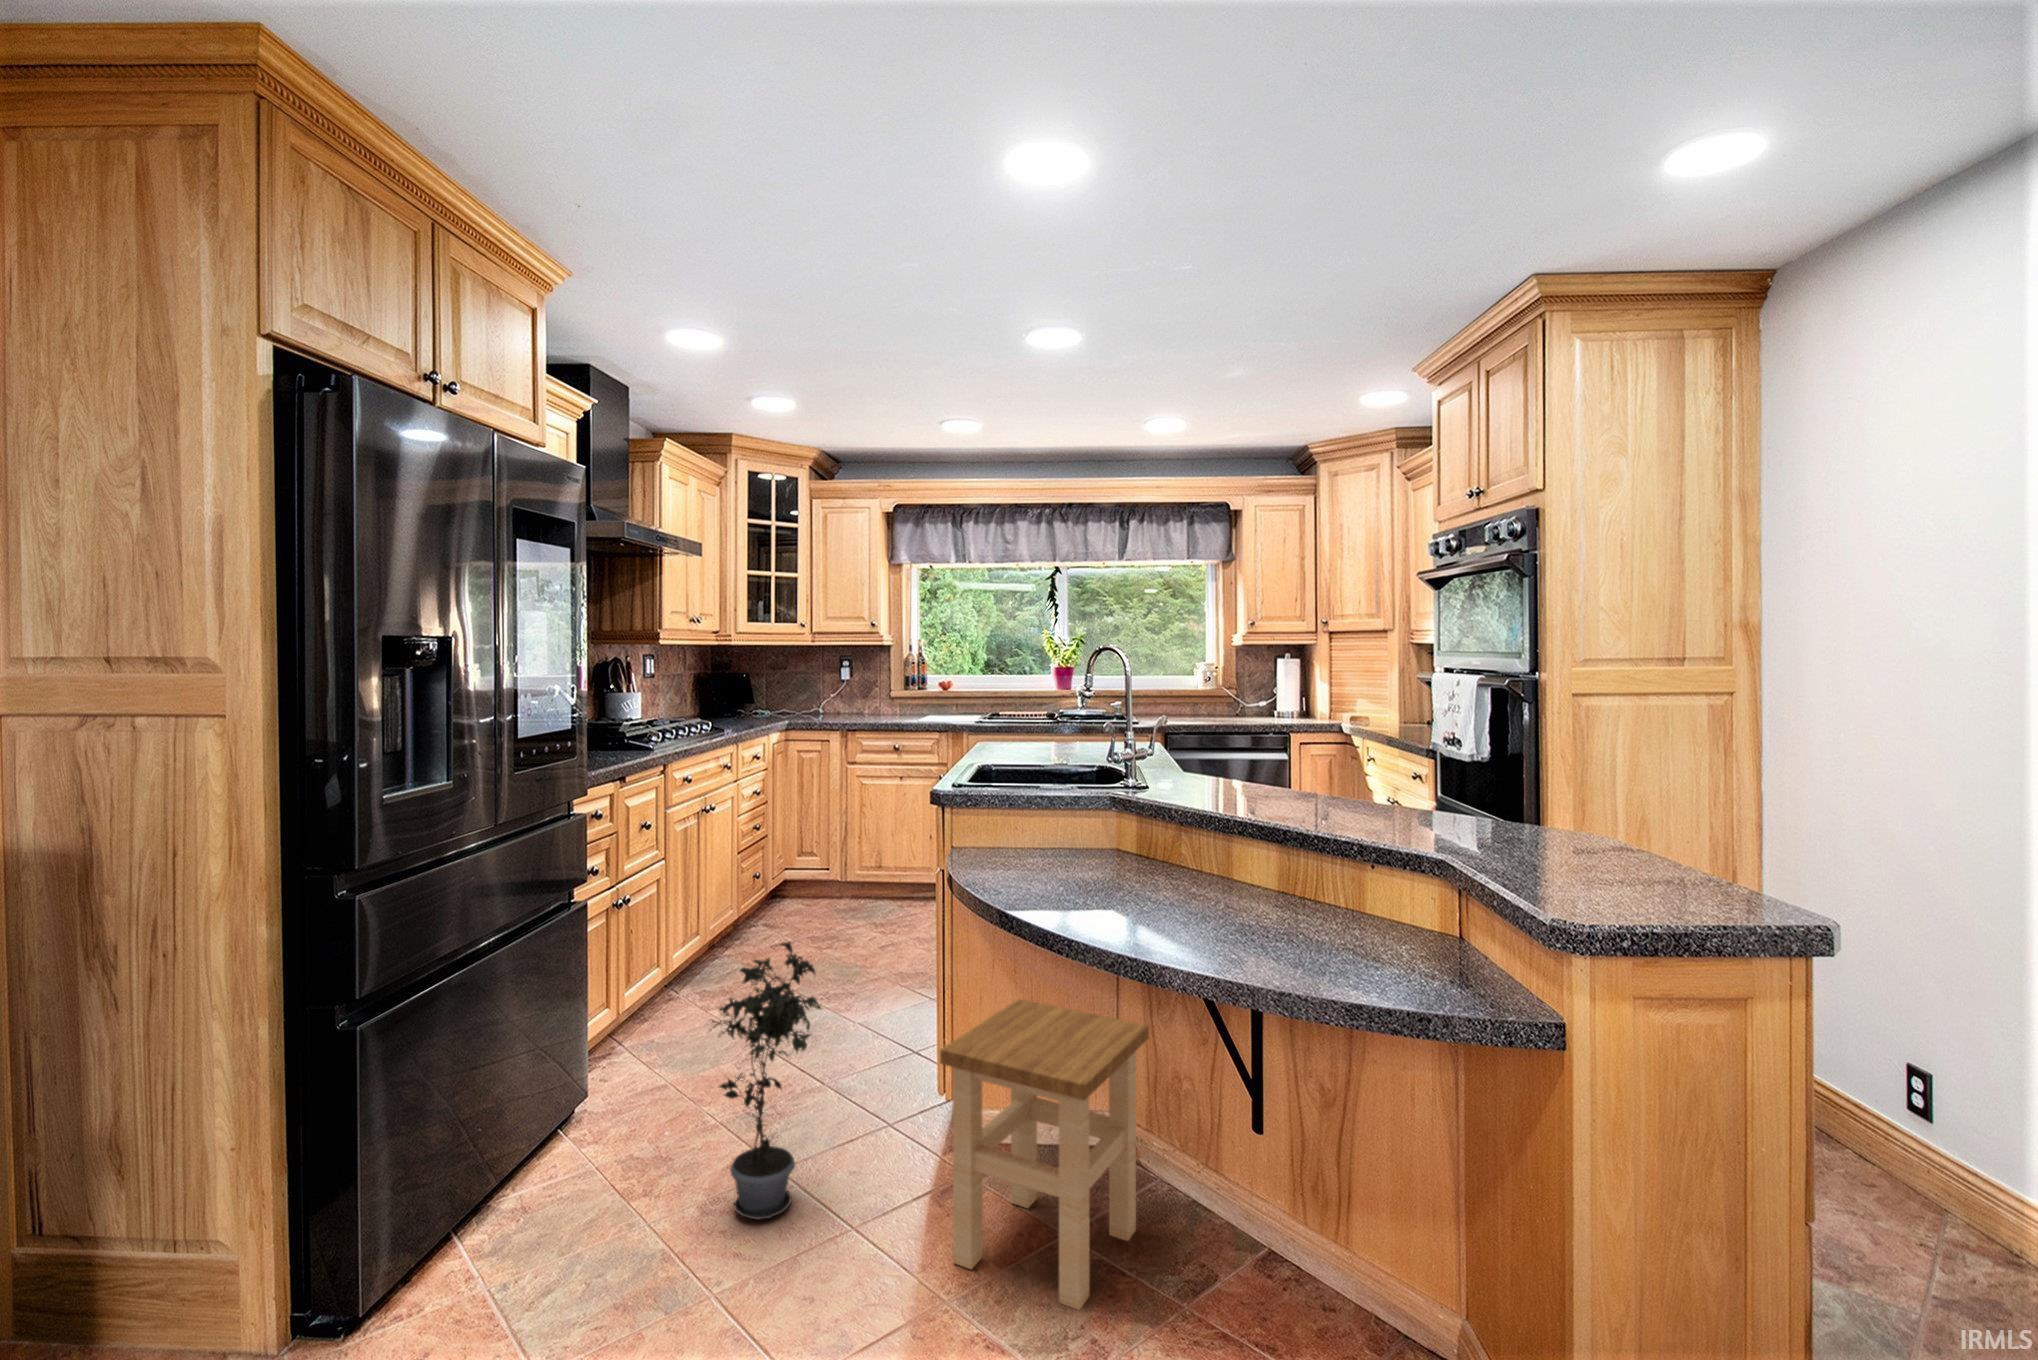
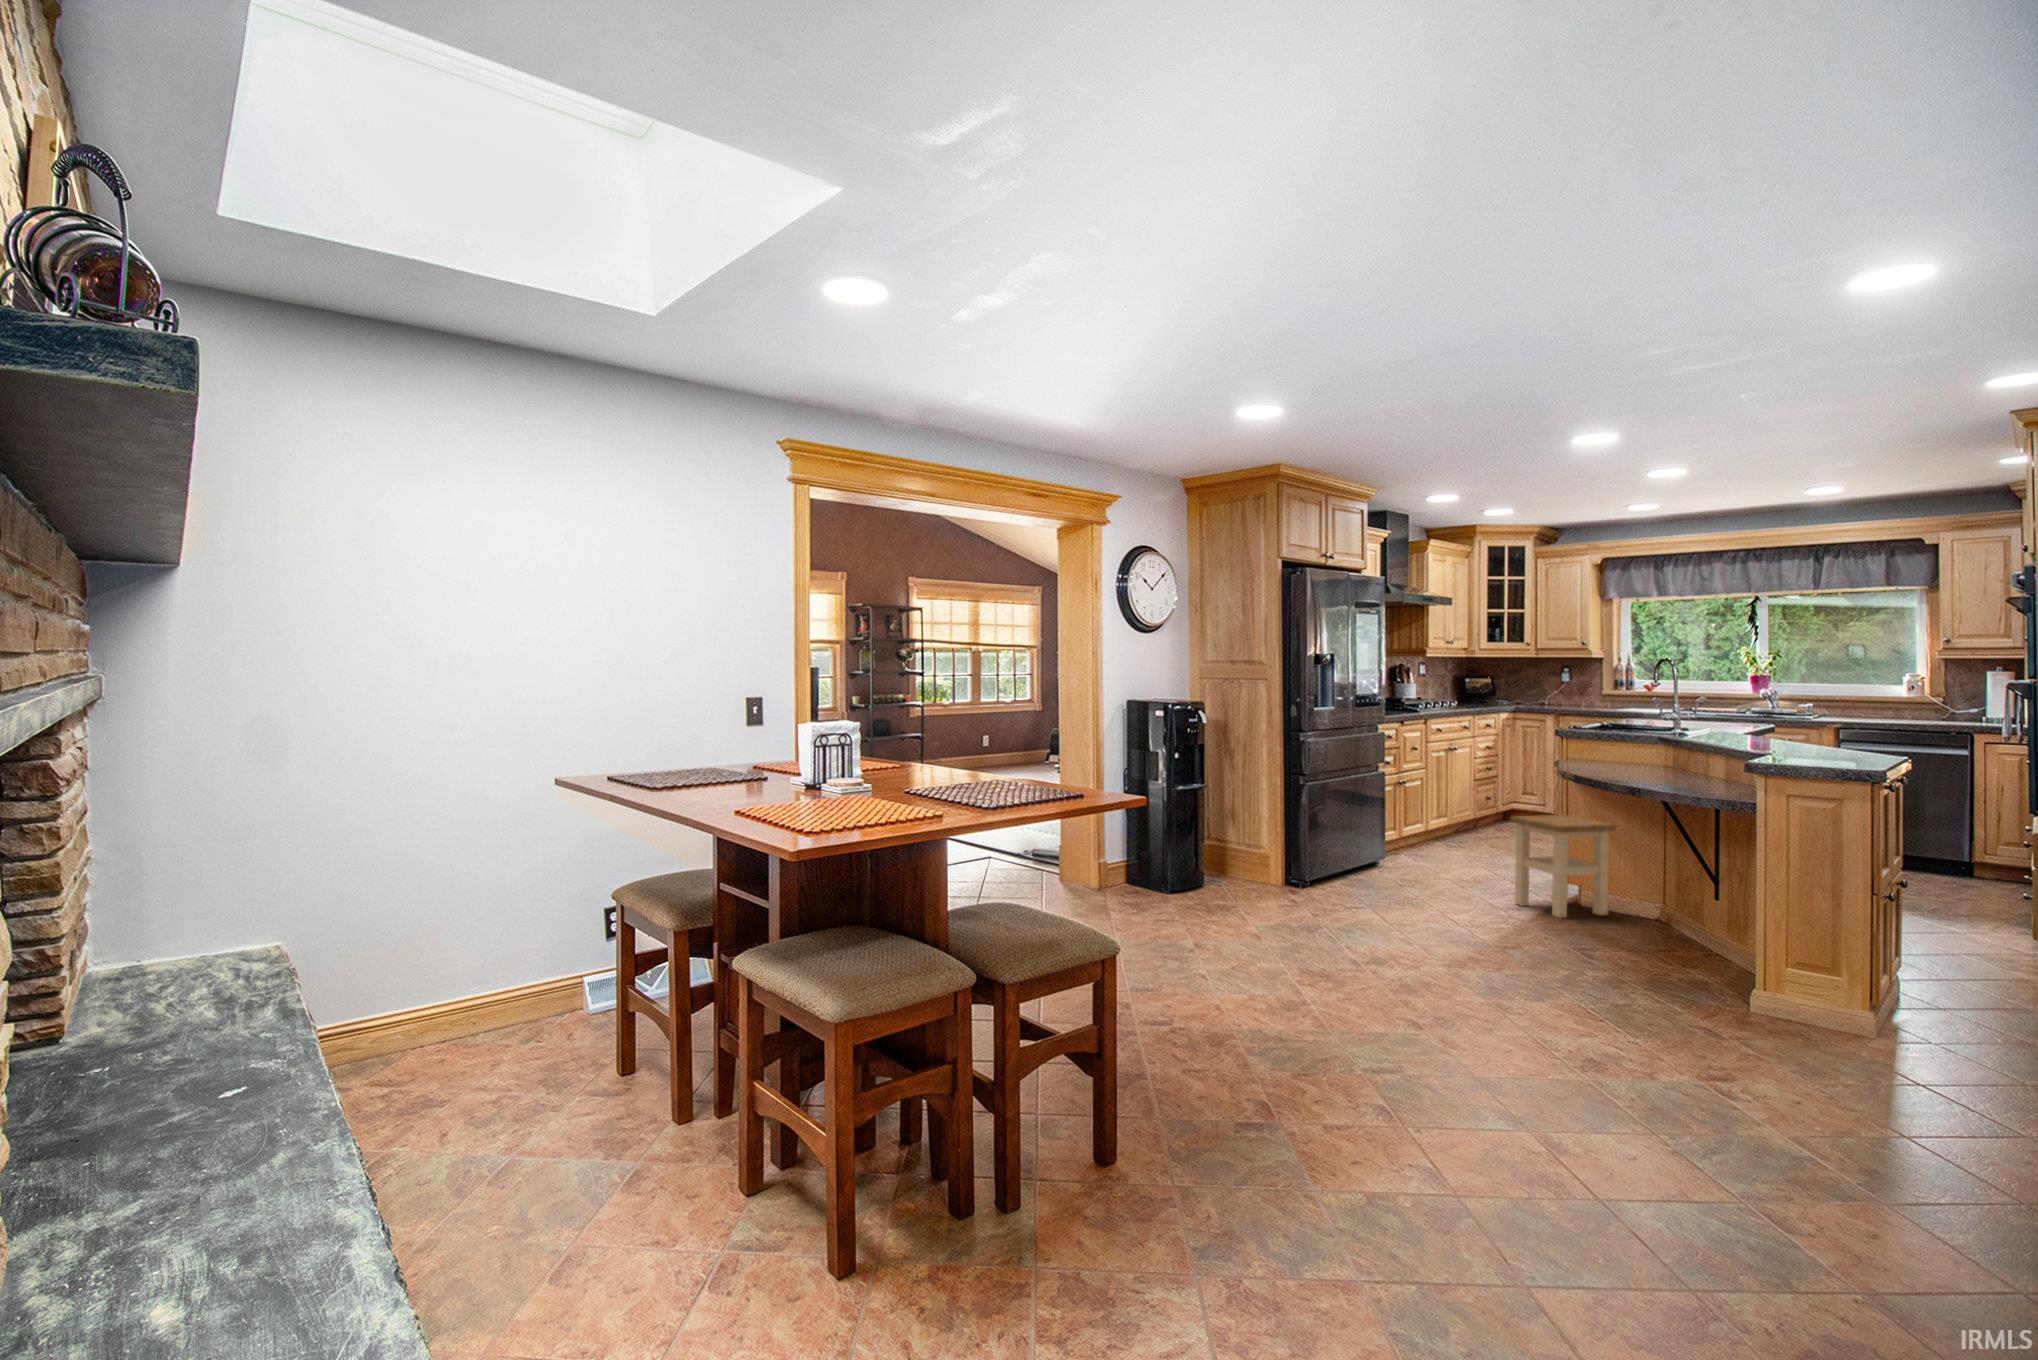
potted plant: present [707,942,821,1220] -> none [1421,779,1473,886]

